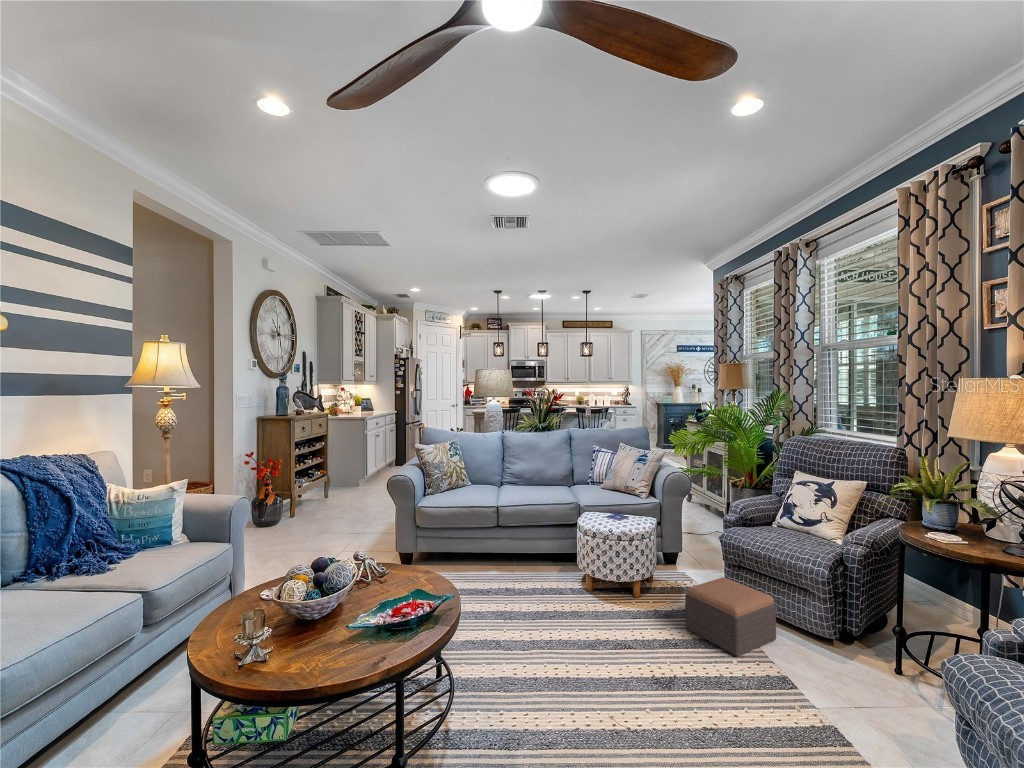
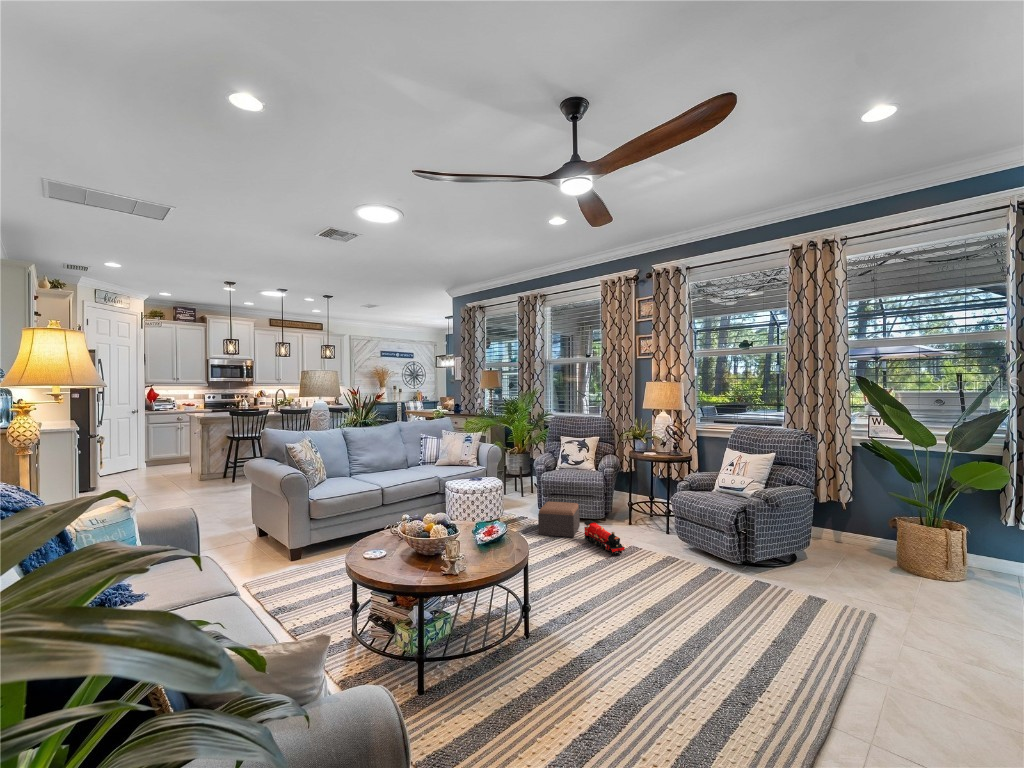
toy train: none [753,636,797,737] -> present [584,520,625,555]

